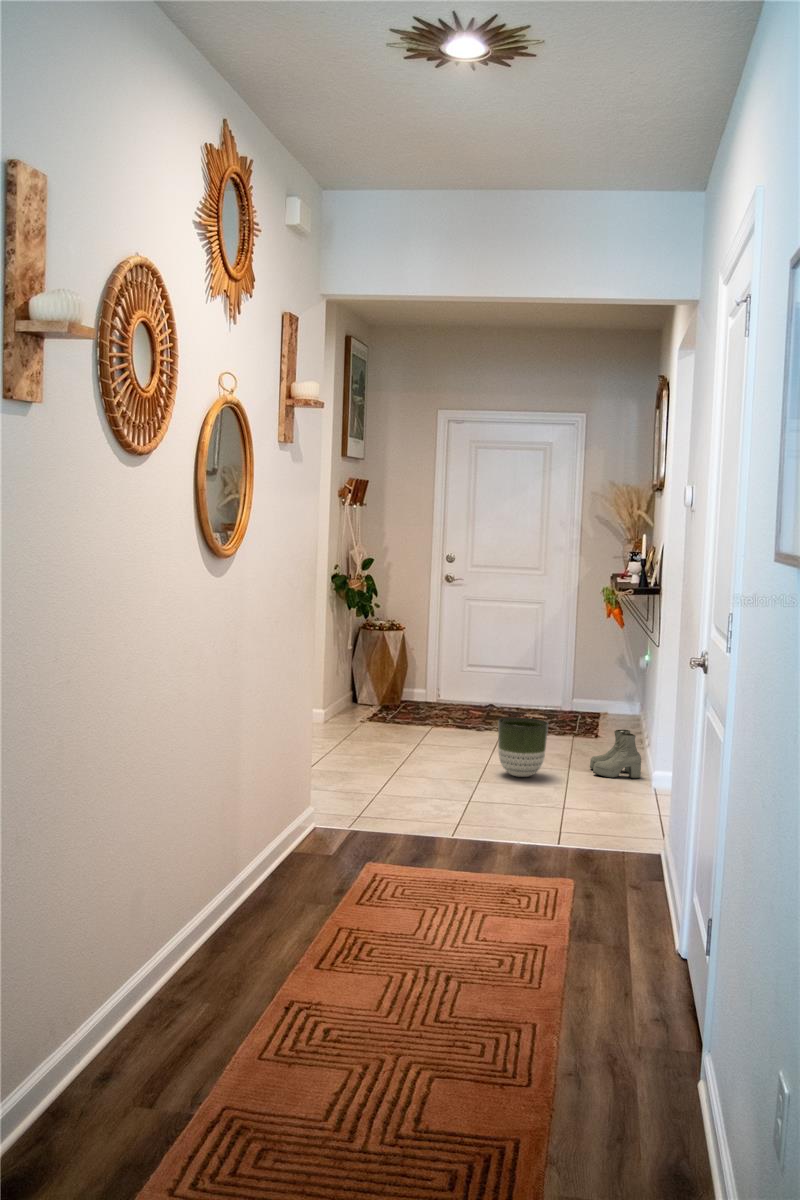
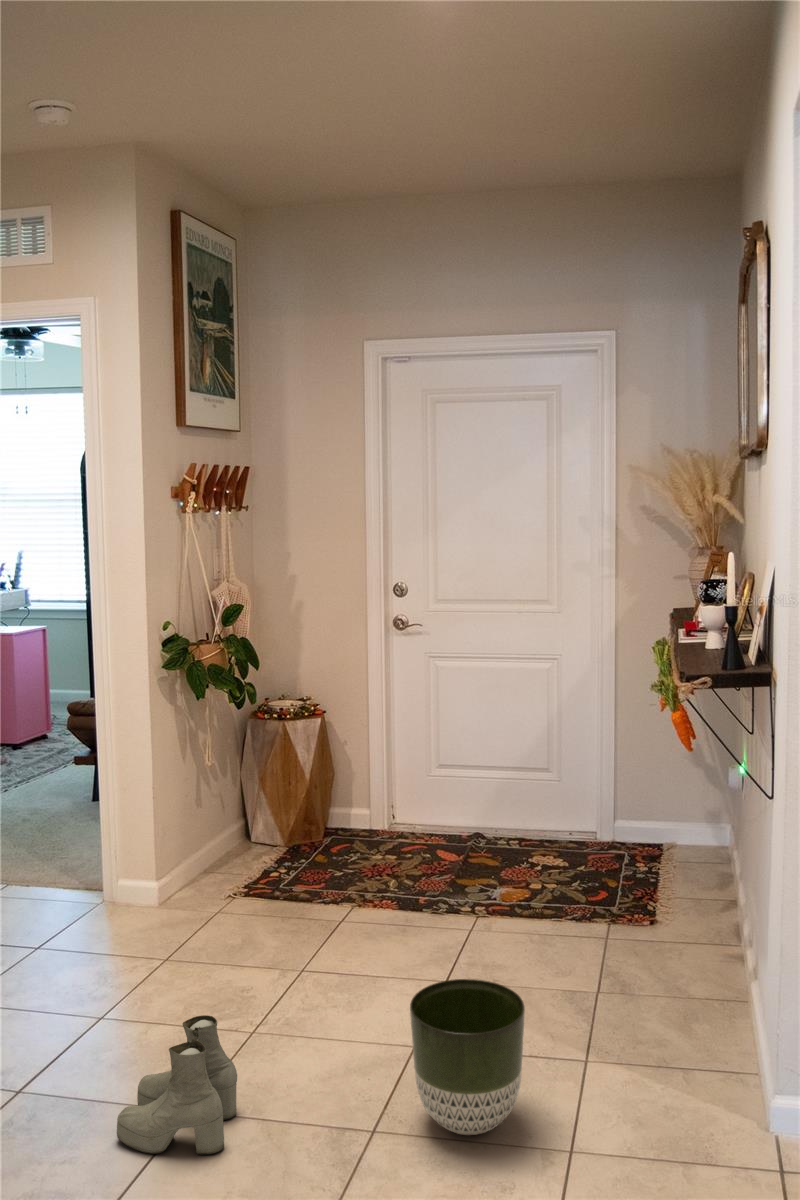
boots: present [590,730,641,778] -> present [117,1015,237,1155]

